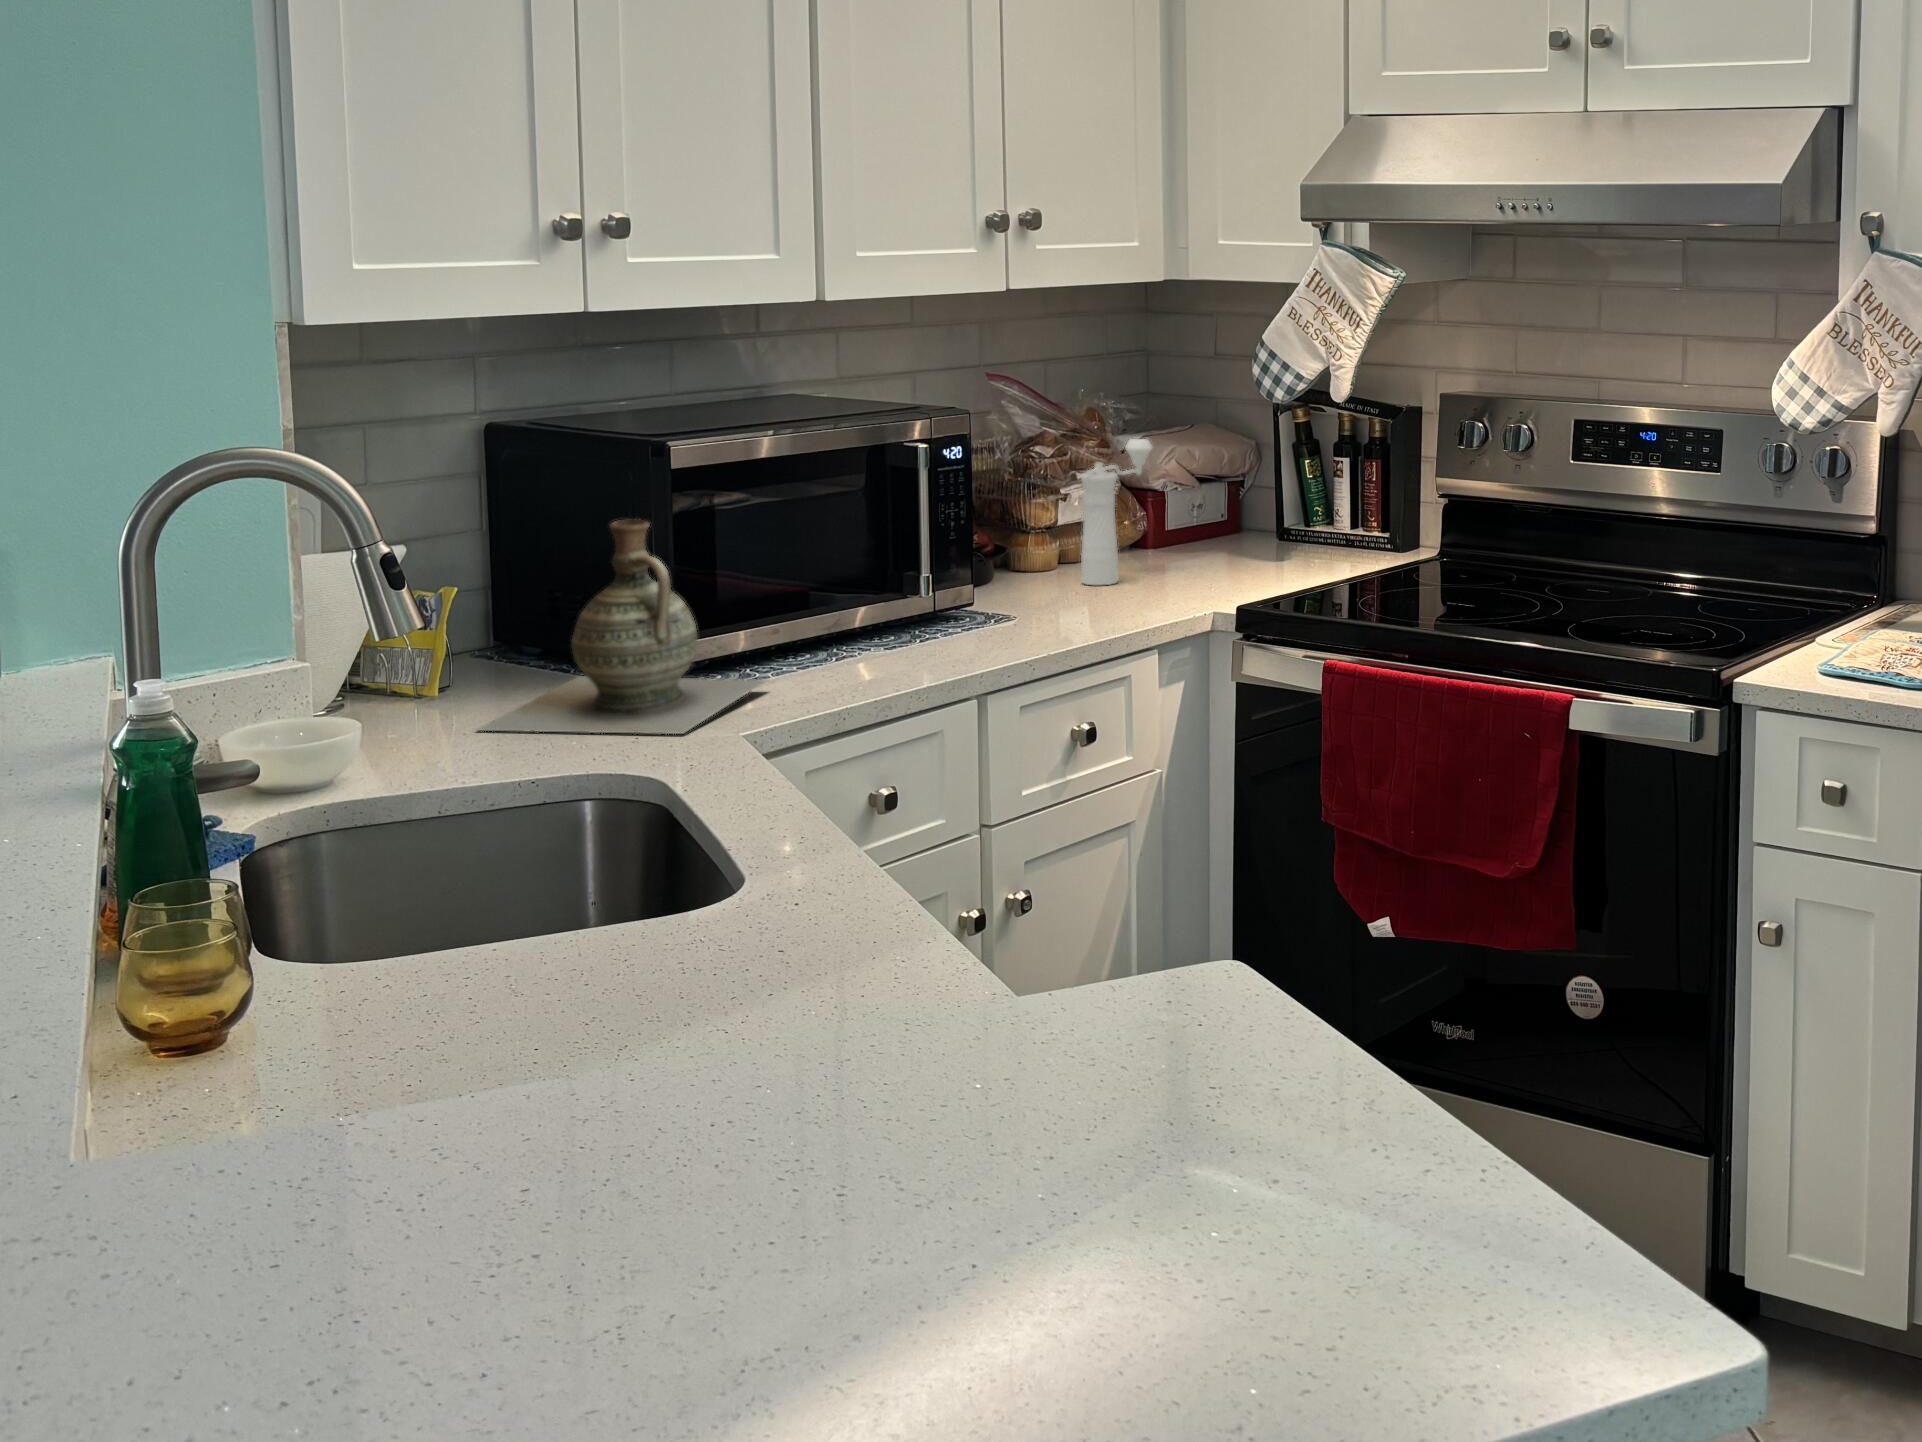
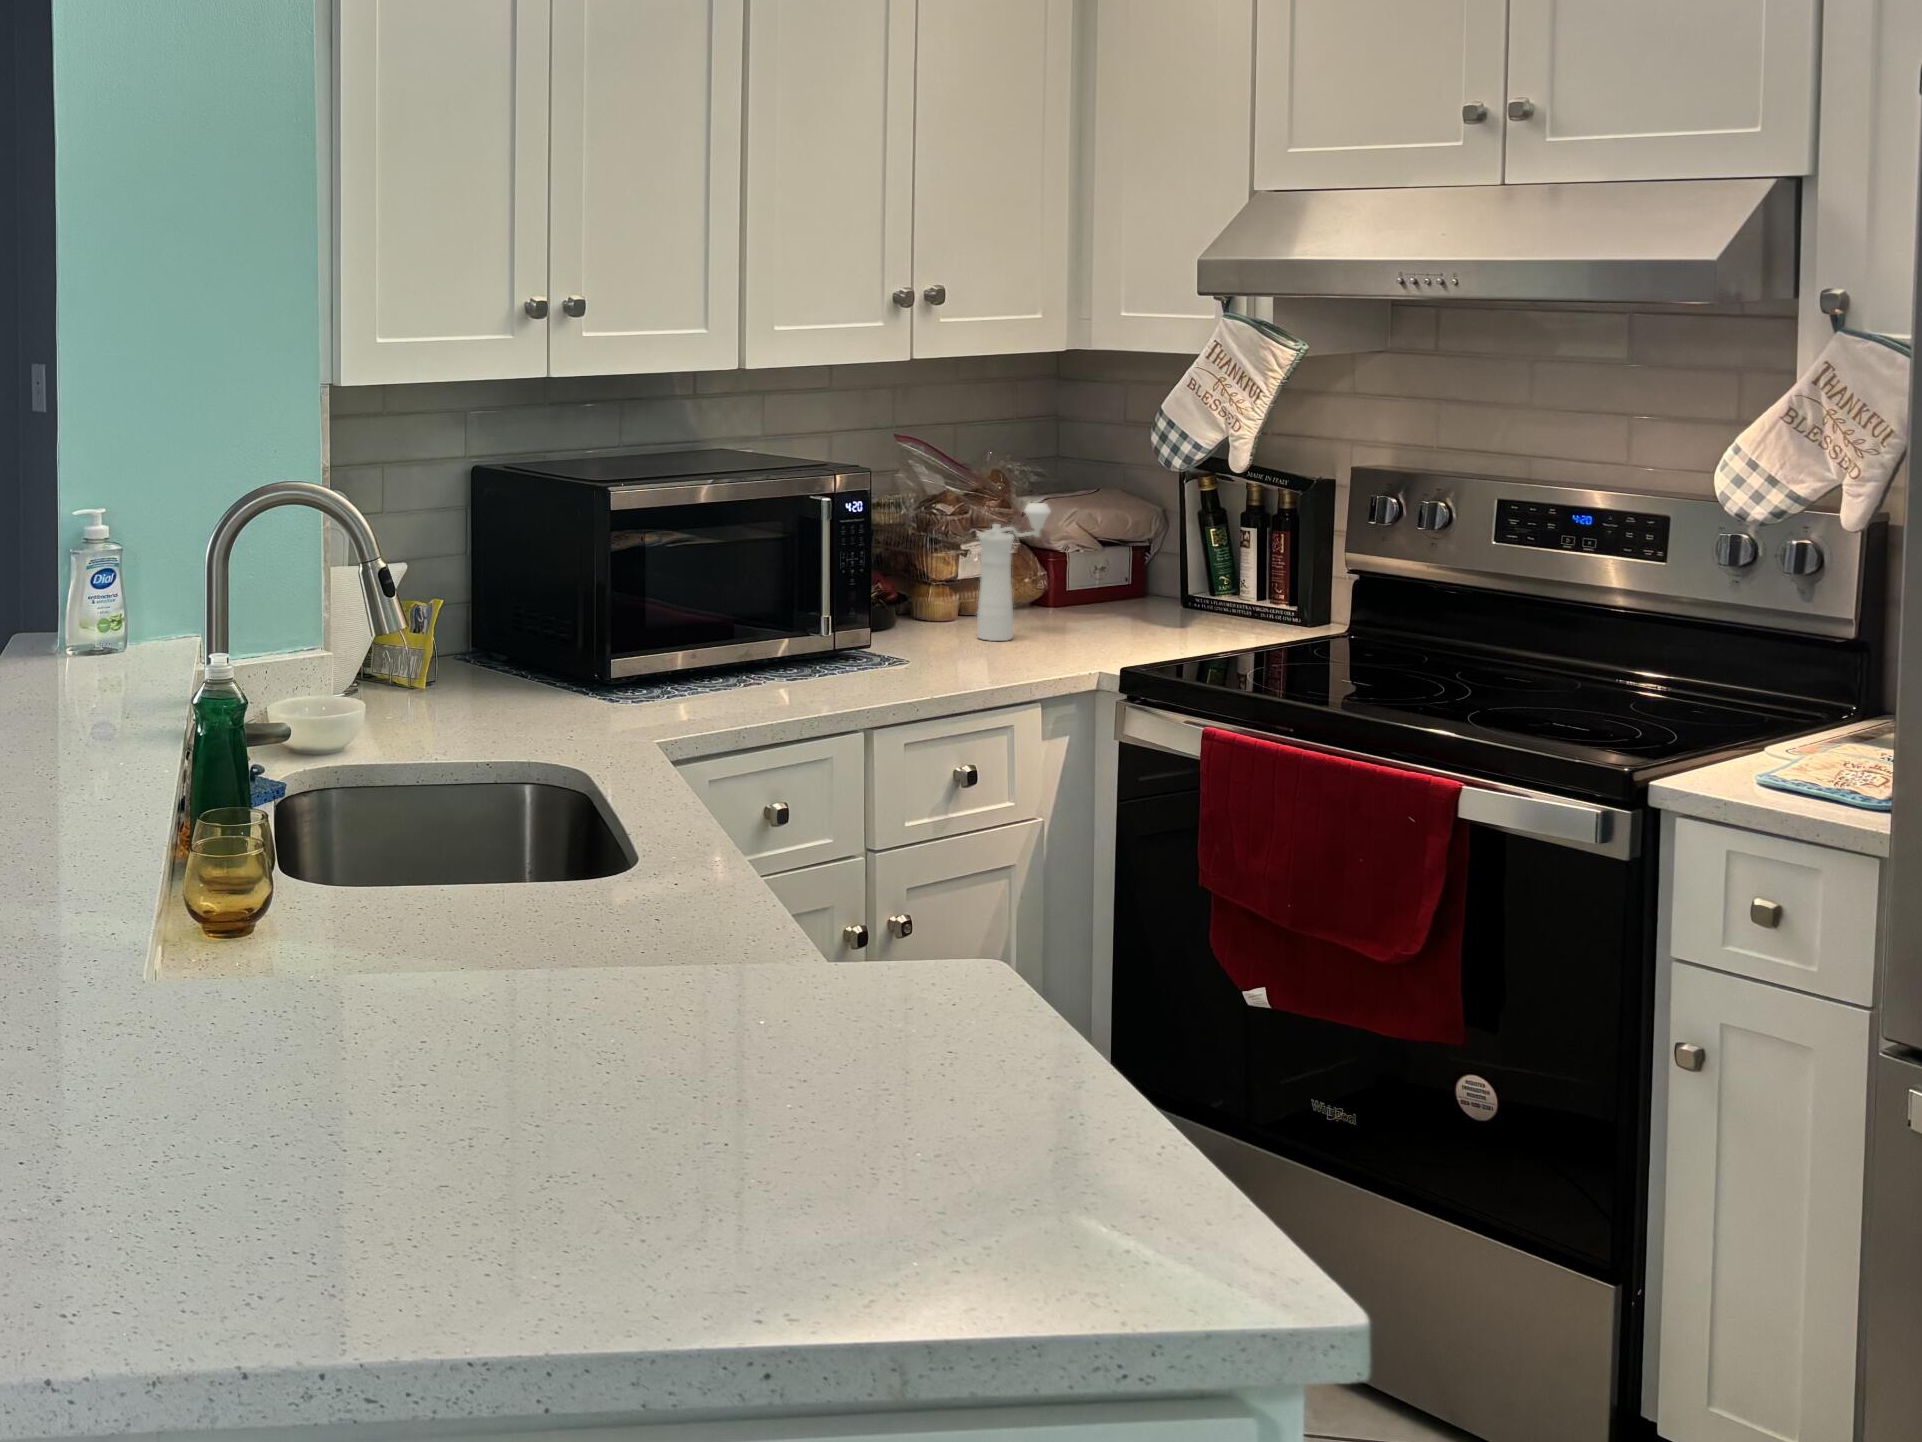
ceramic jug: present [479,519,766,734] -> none [456,553,688,736]

